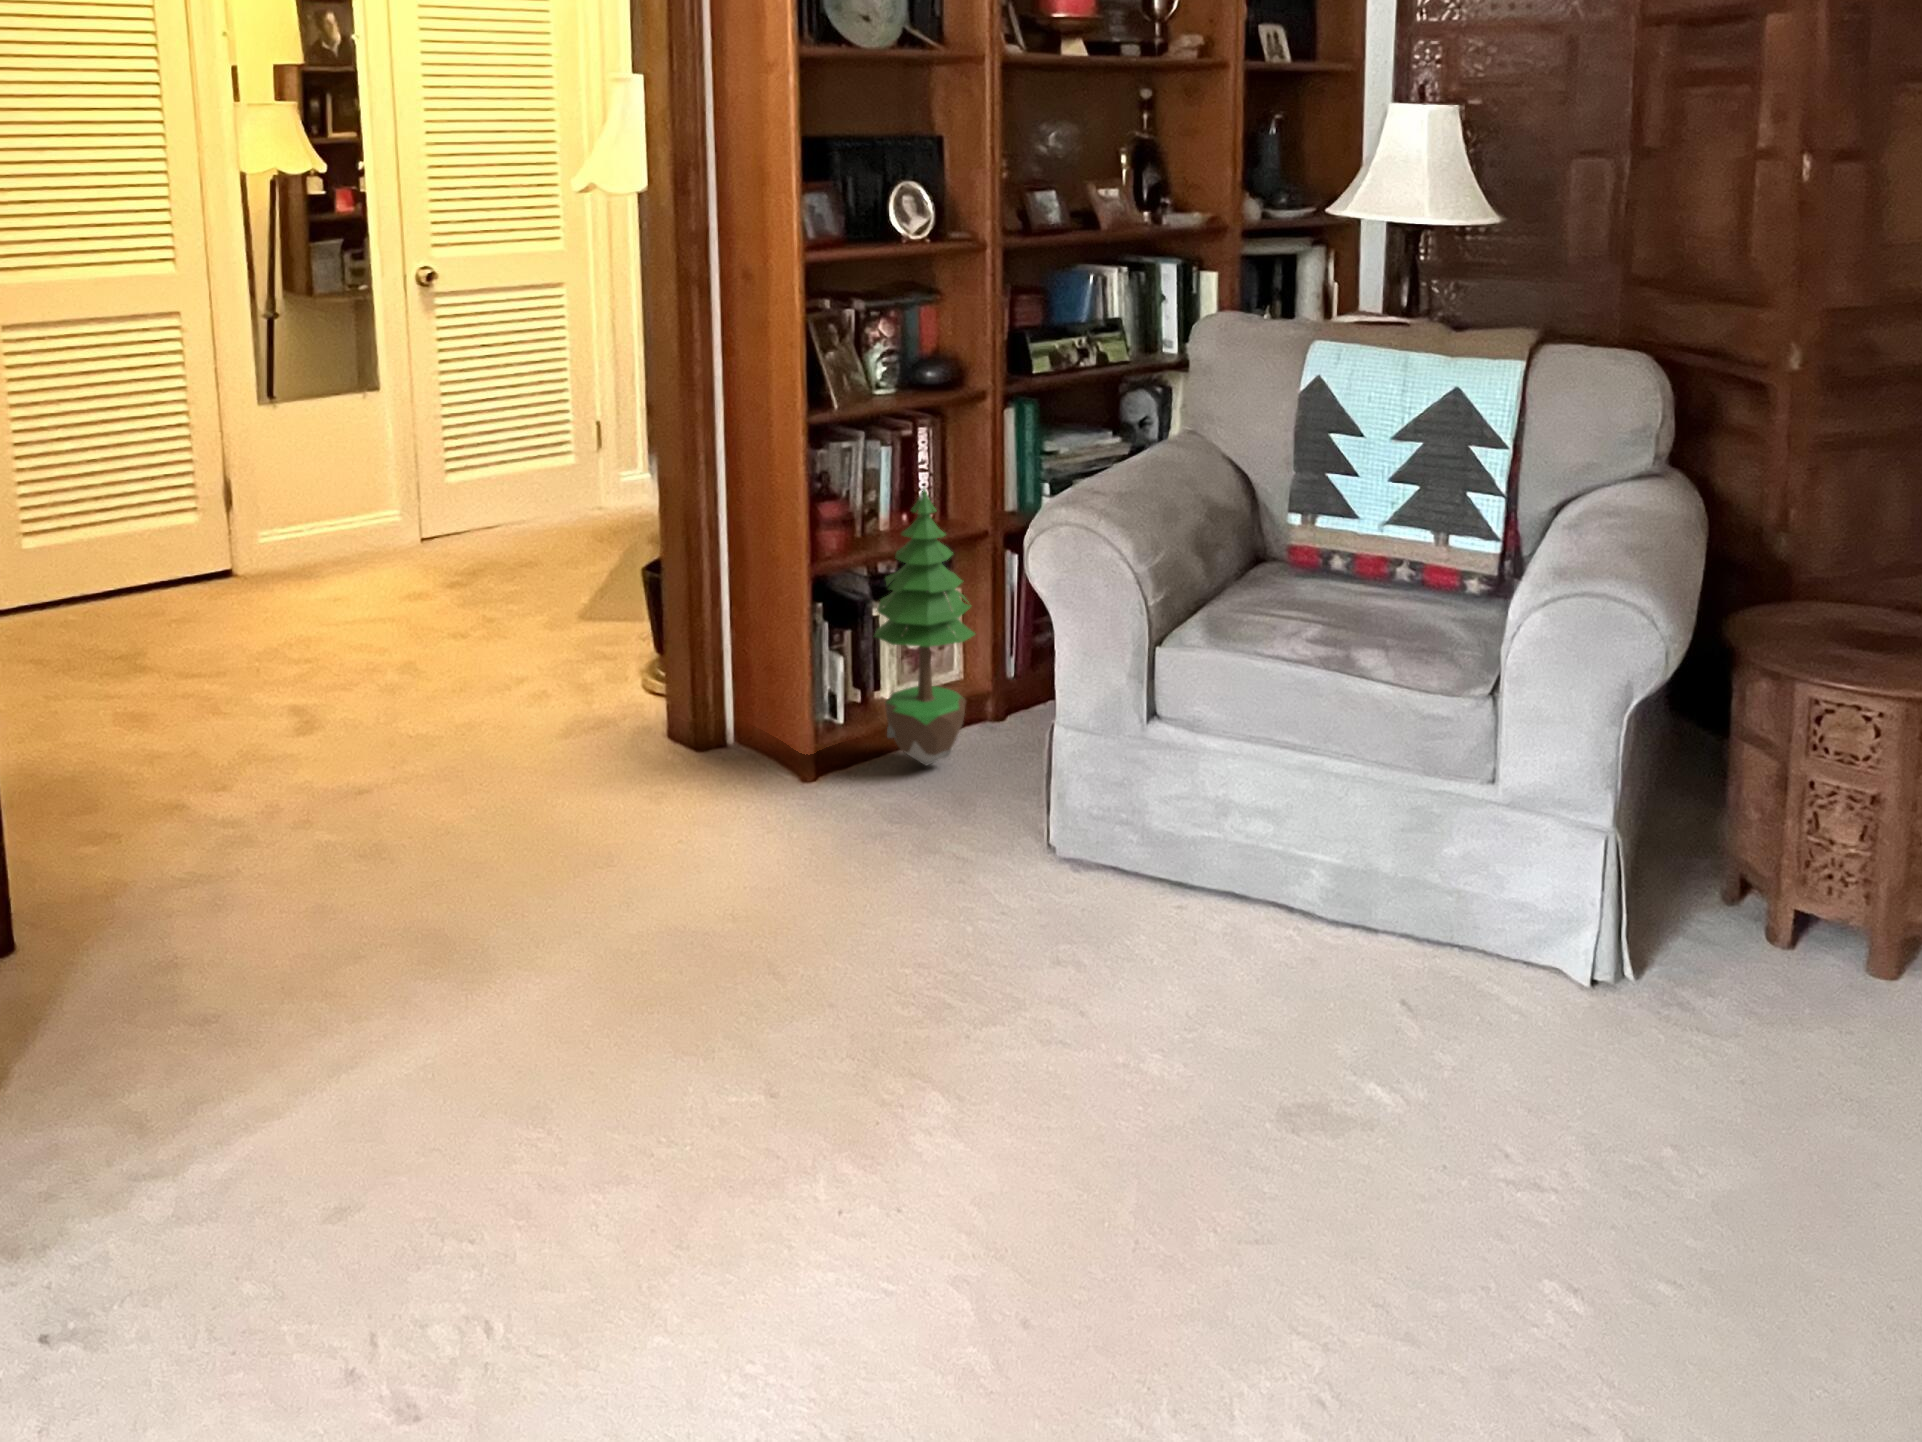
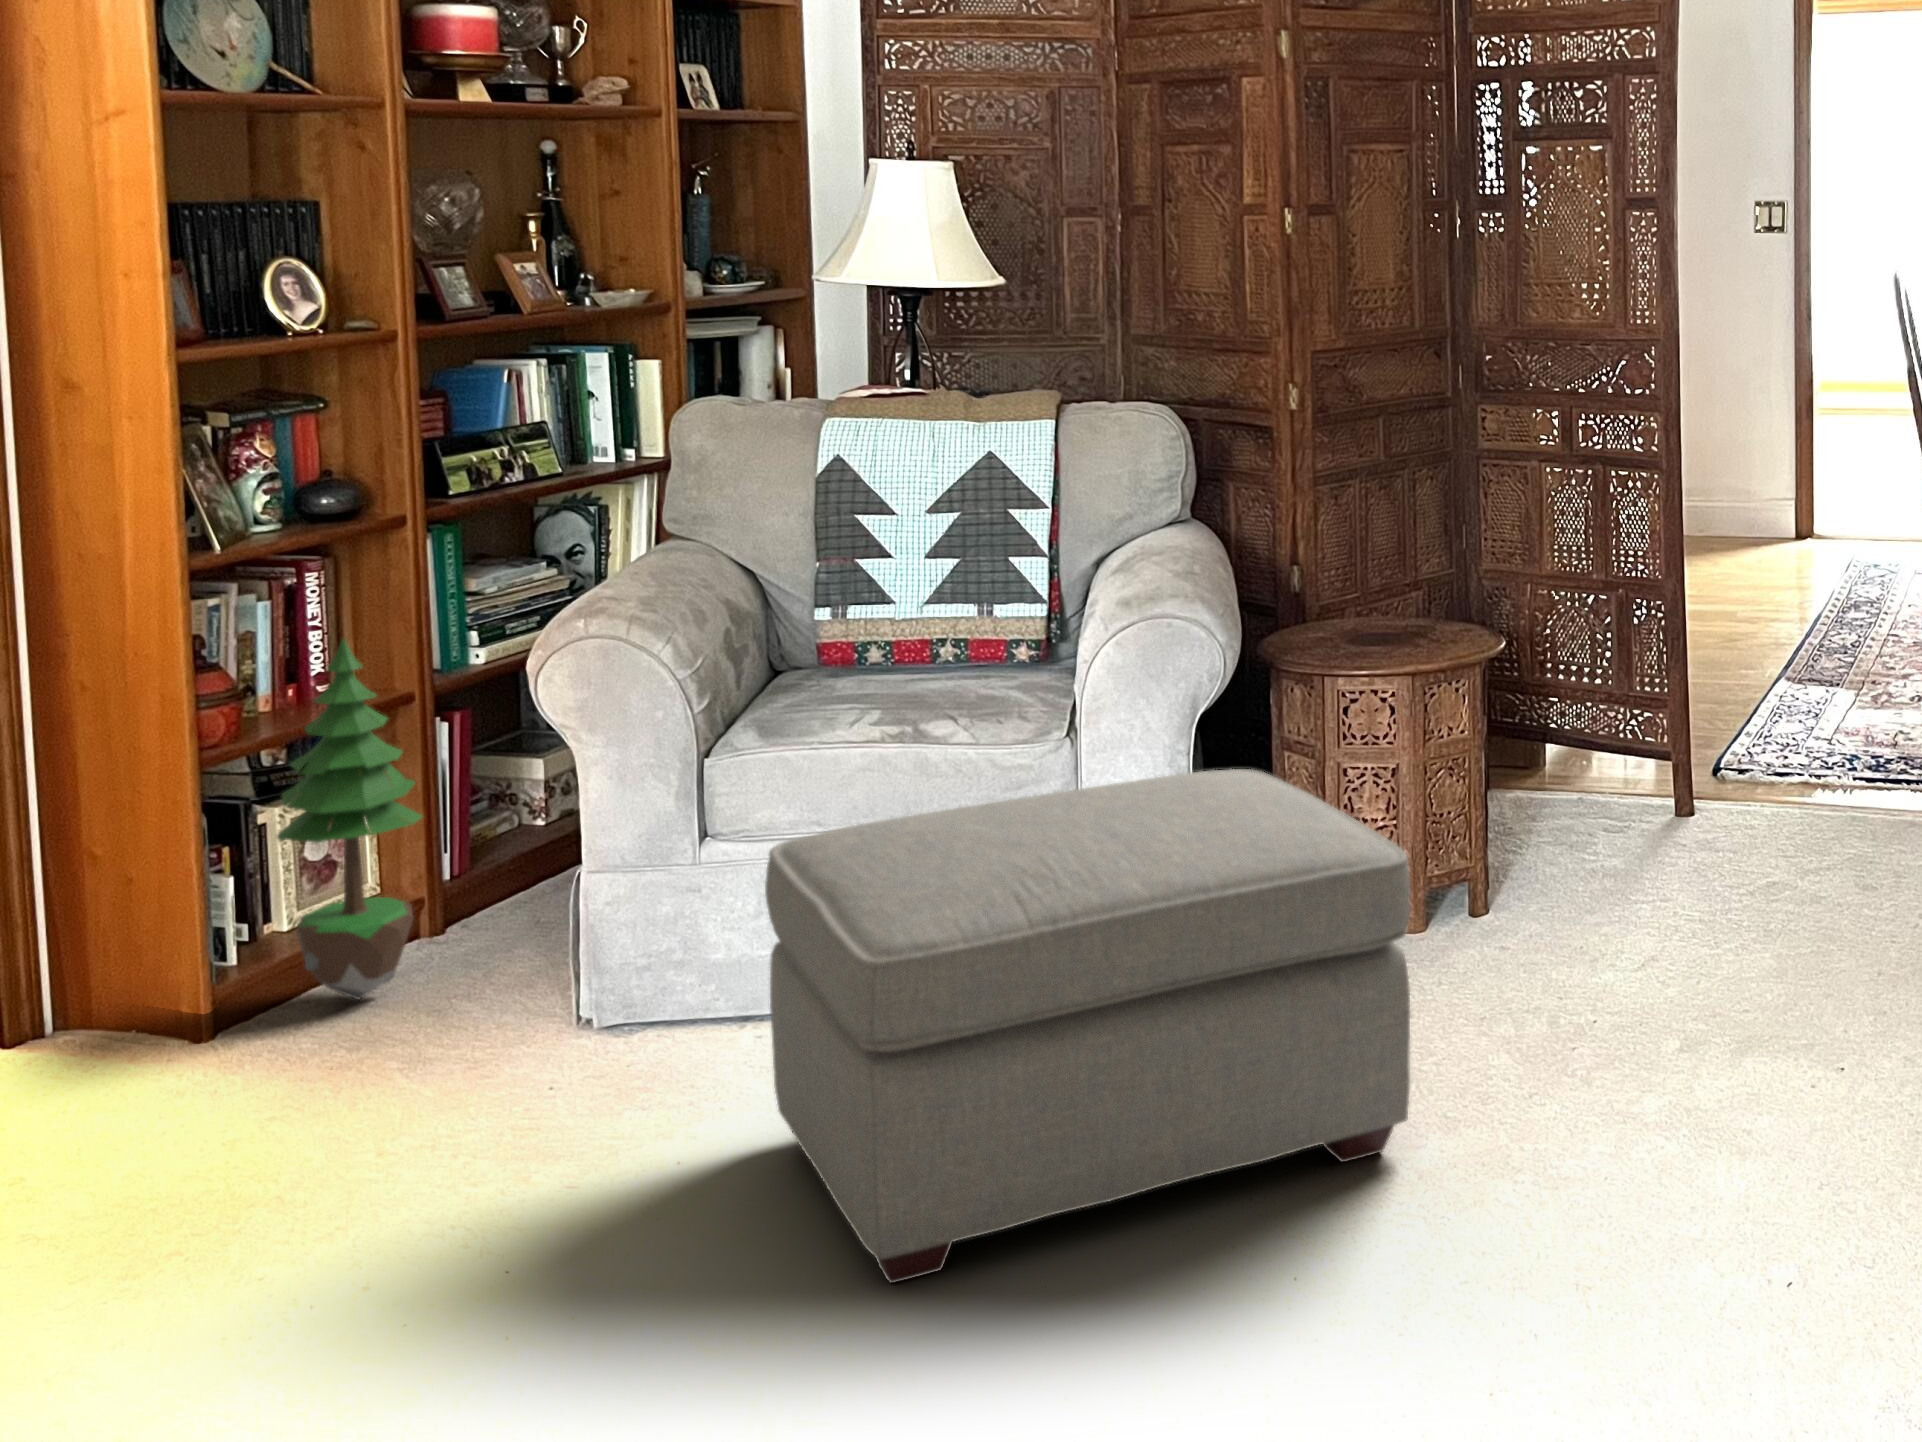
ottoman: none [1152,760,1843,1304] -> present [765,769,1410,1283]

